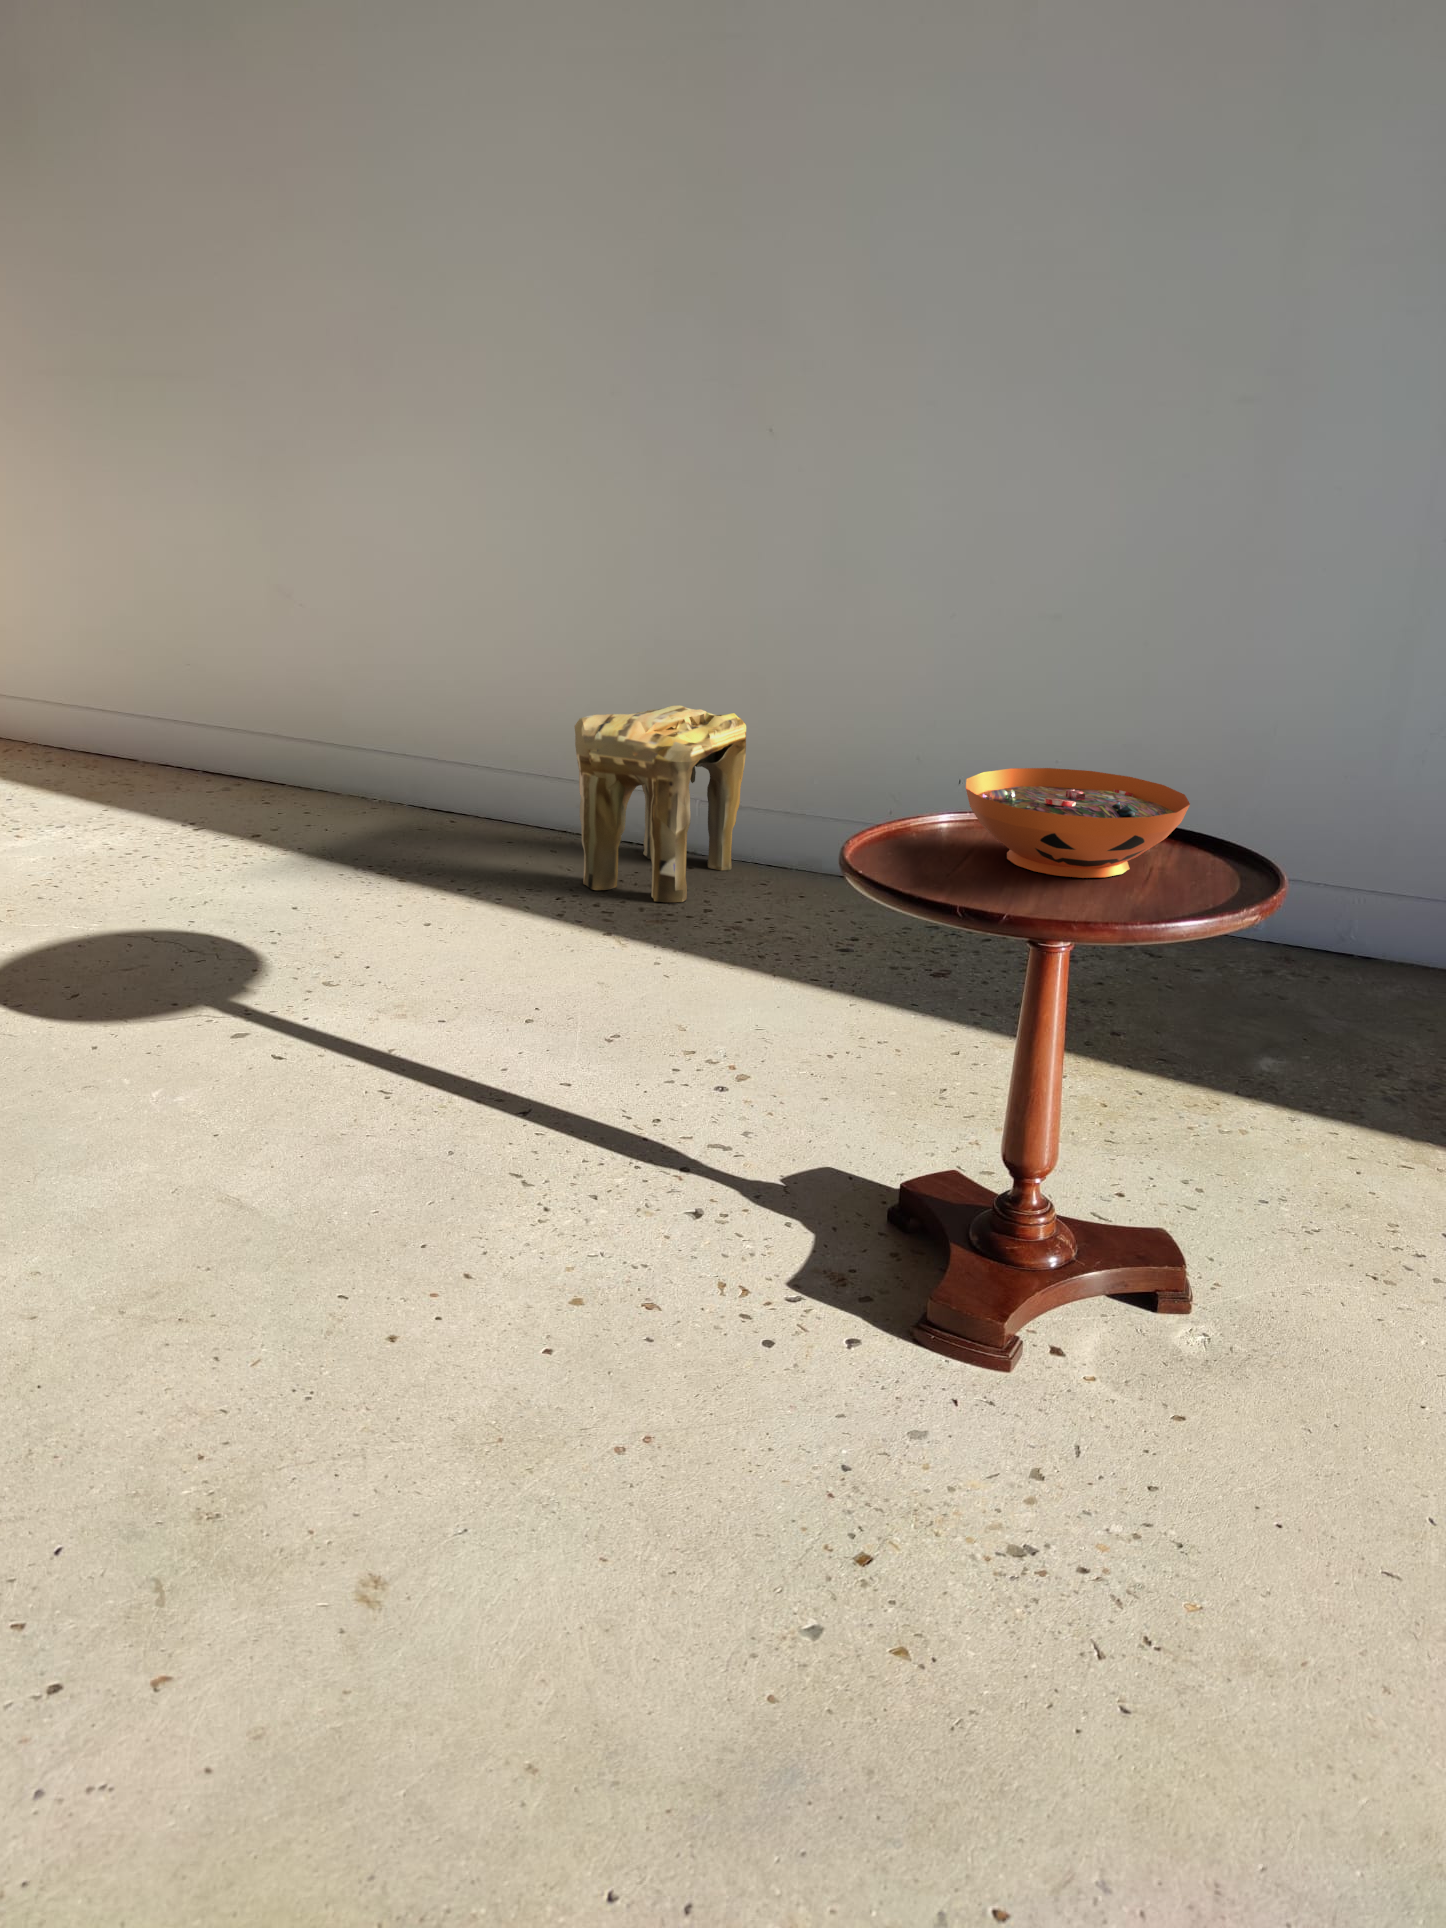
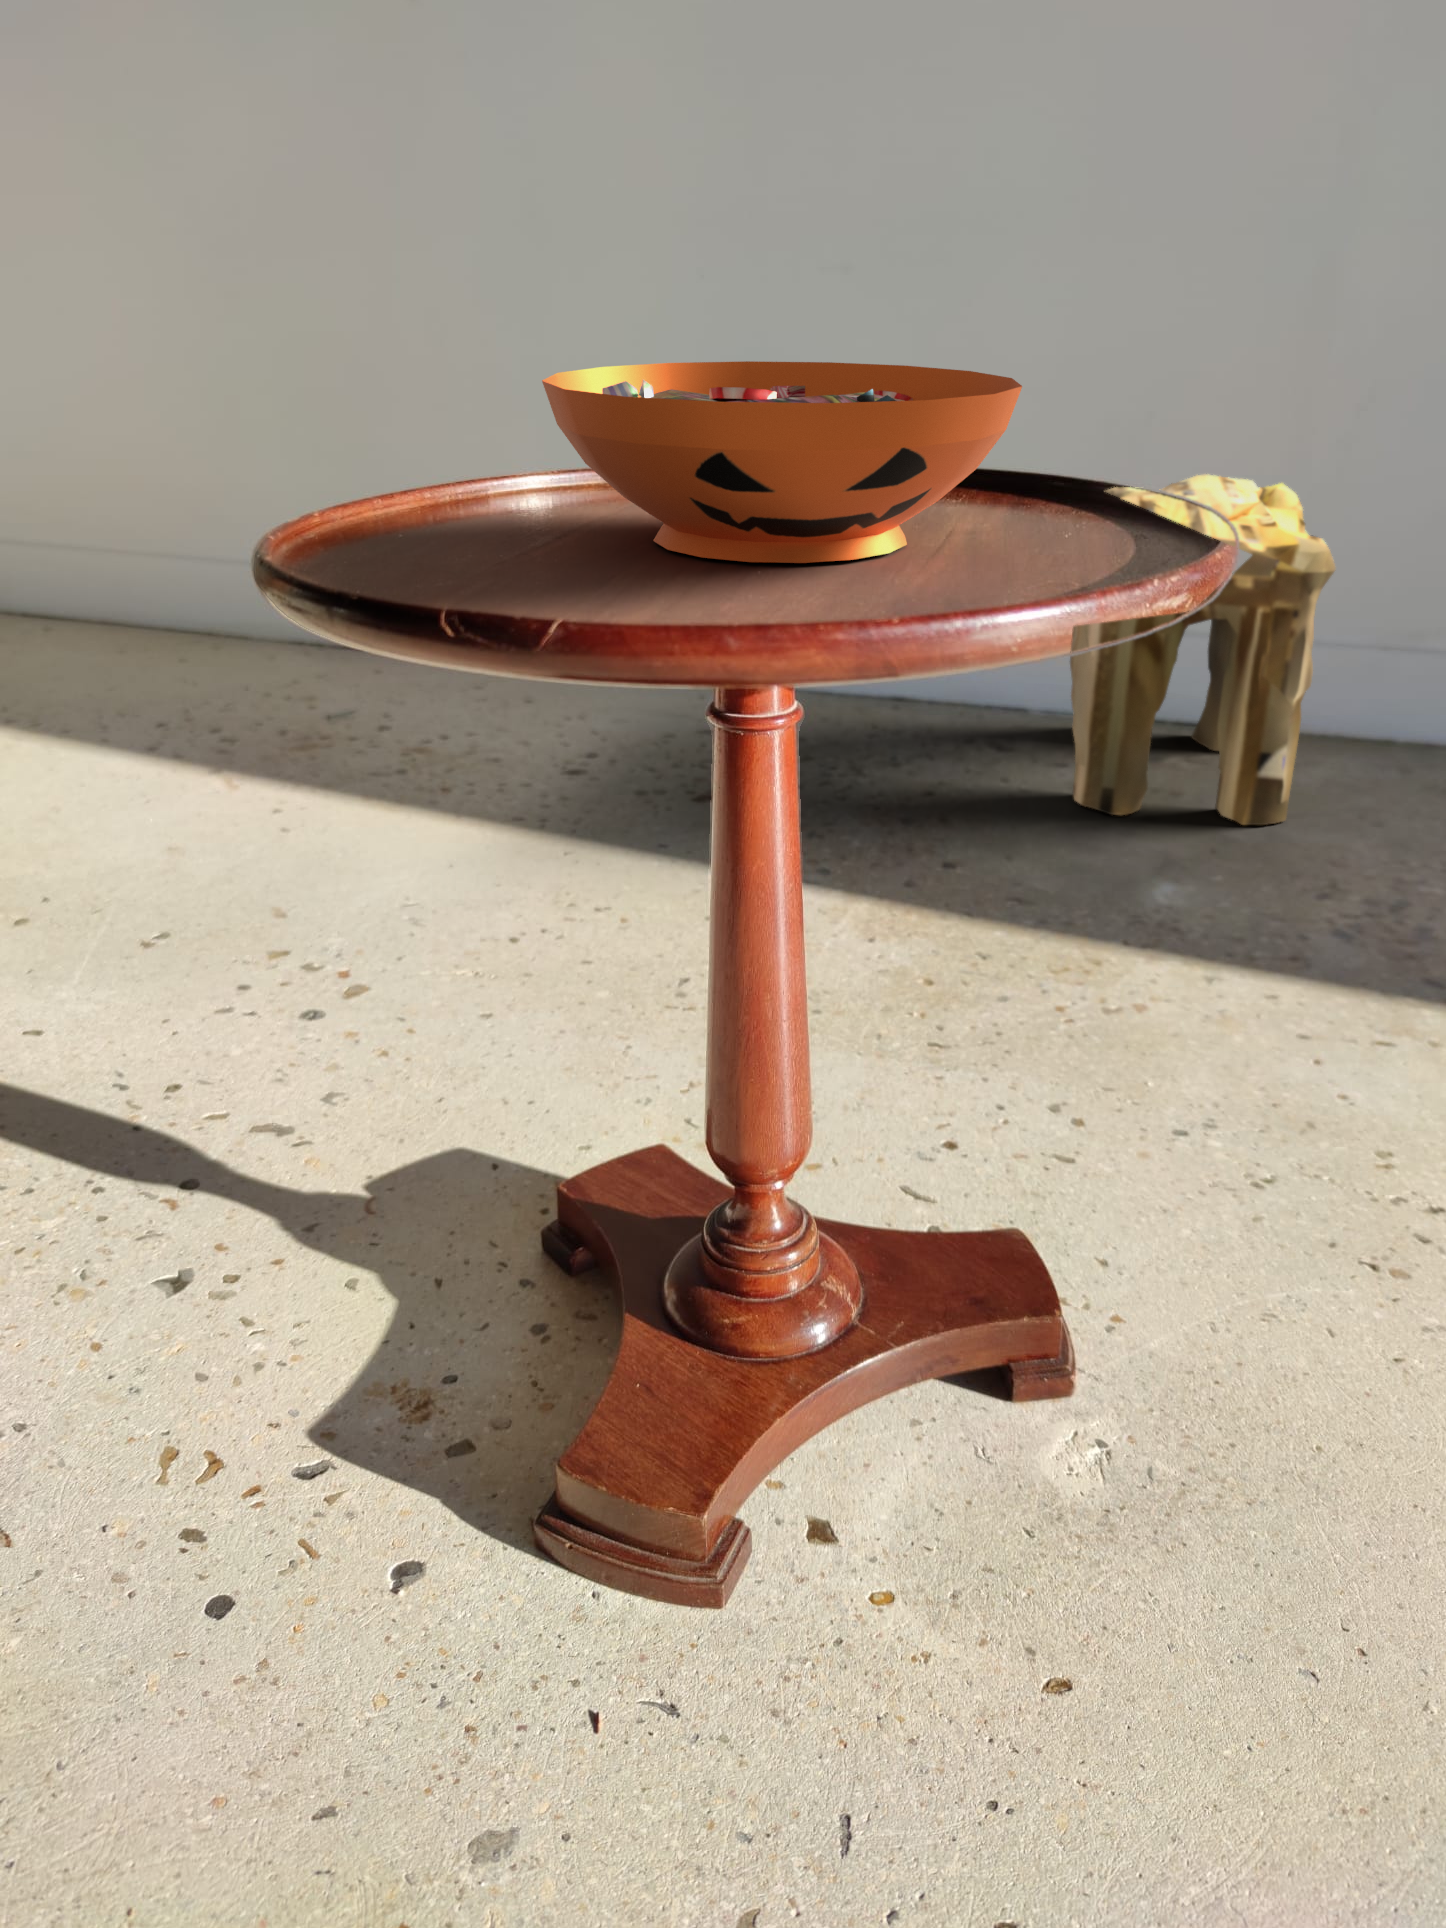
stool: present [574,705,746,902] -> present [1070,474,1335,825]

